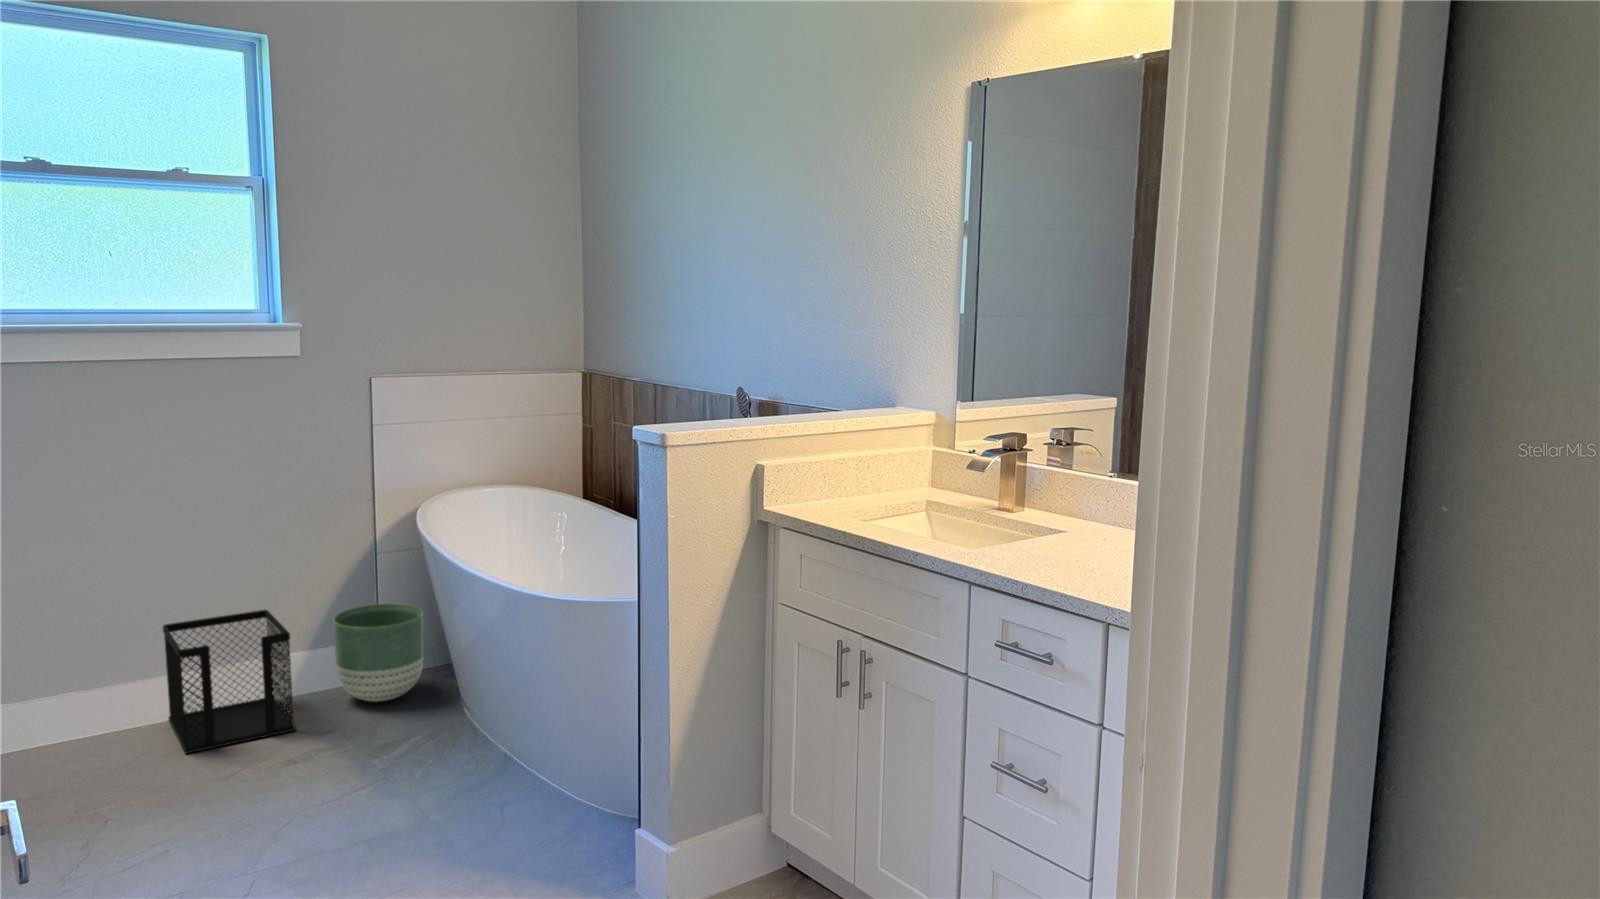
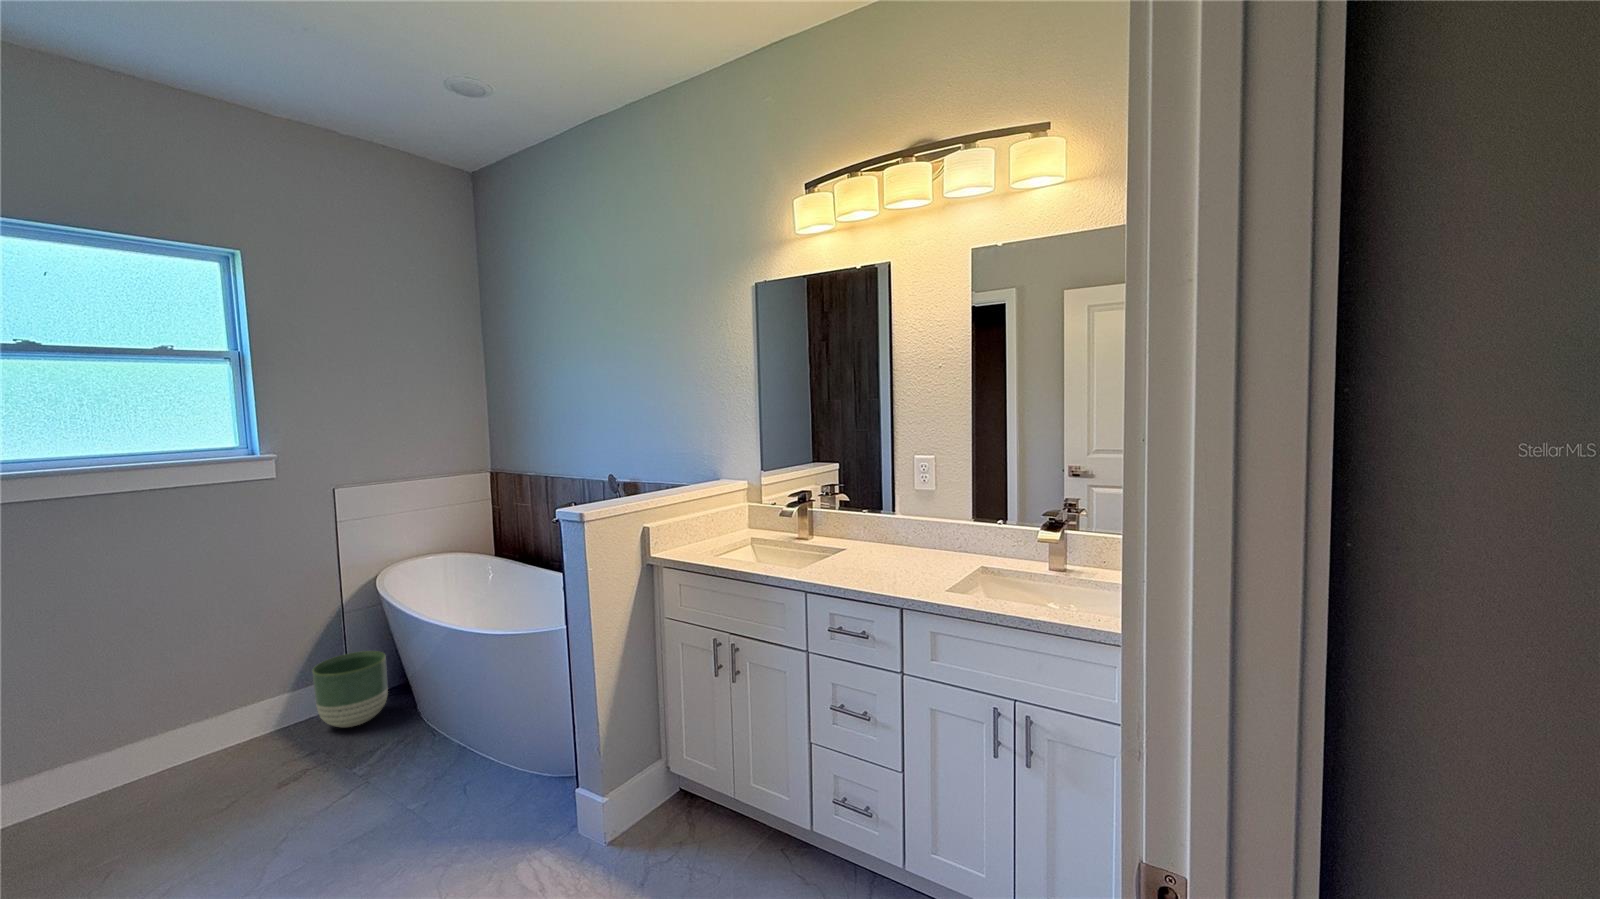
wastebasket: present [163,610,295,753] -> none [162,672,286,797]

